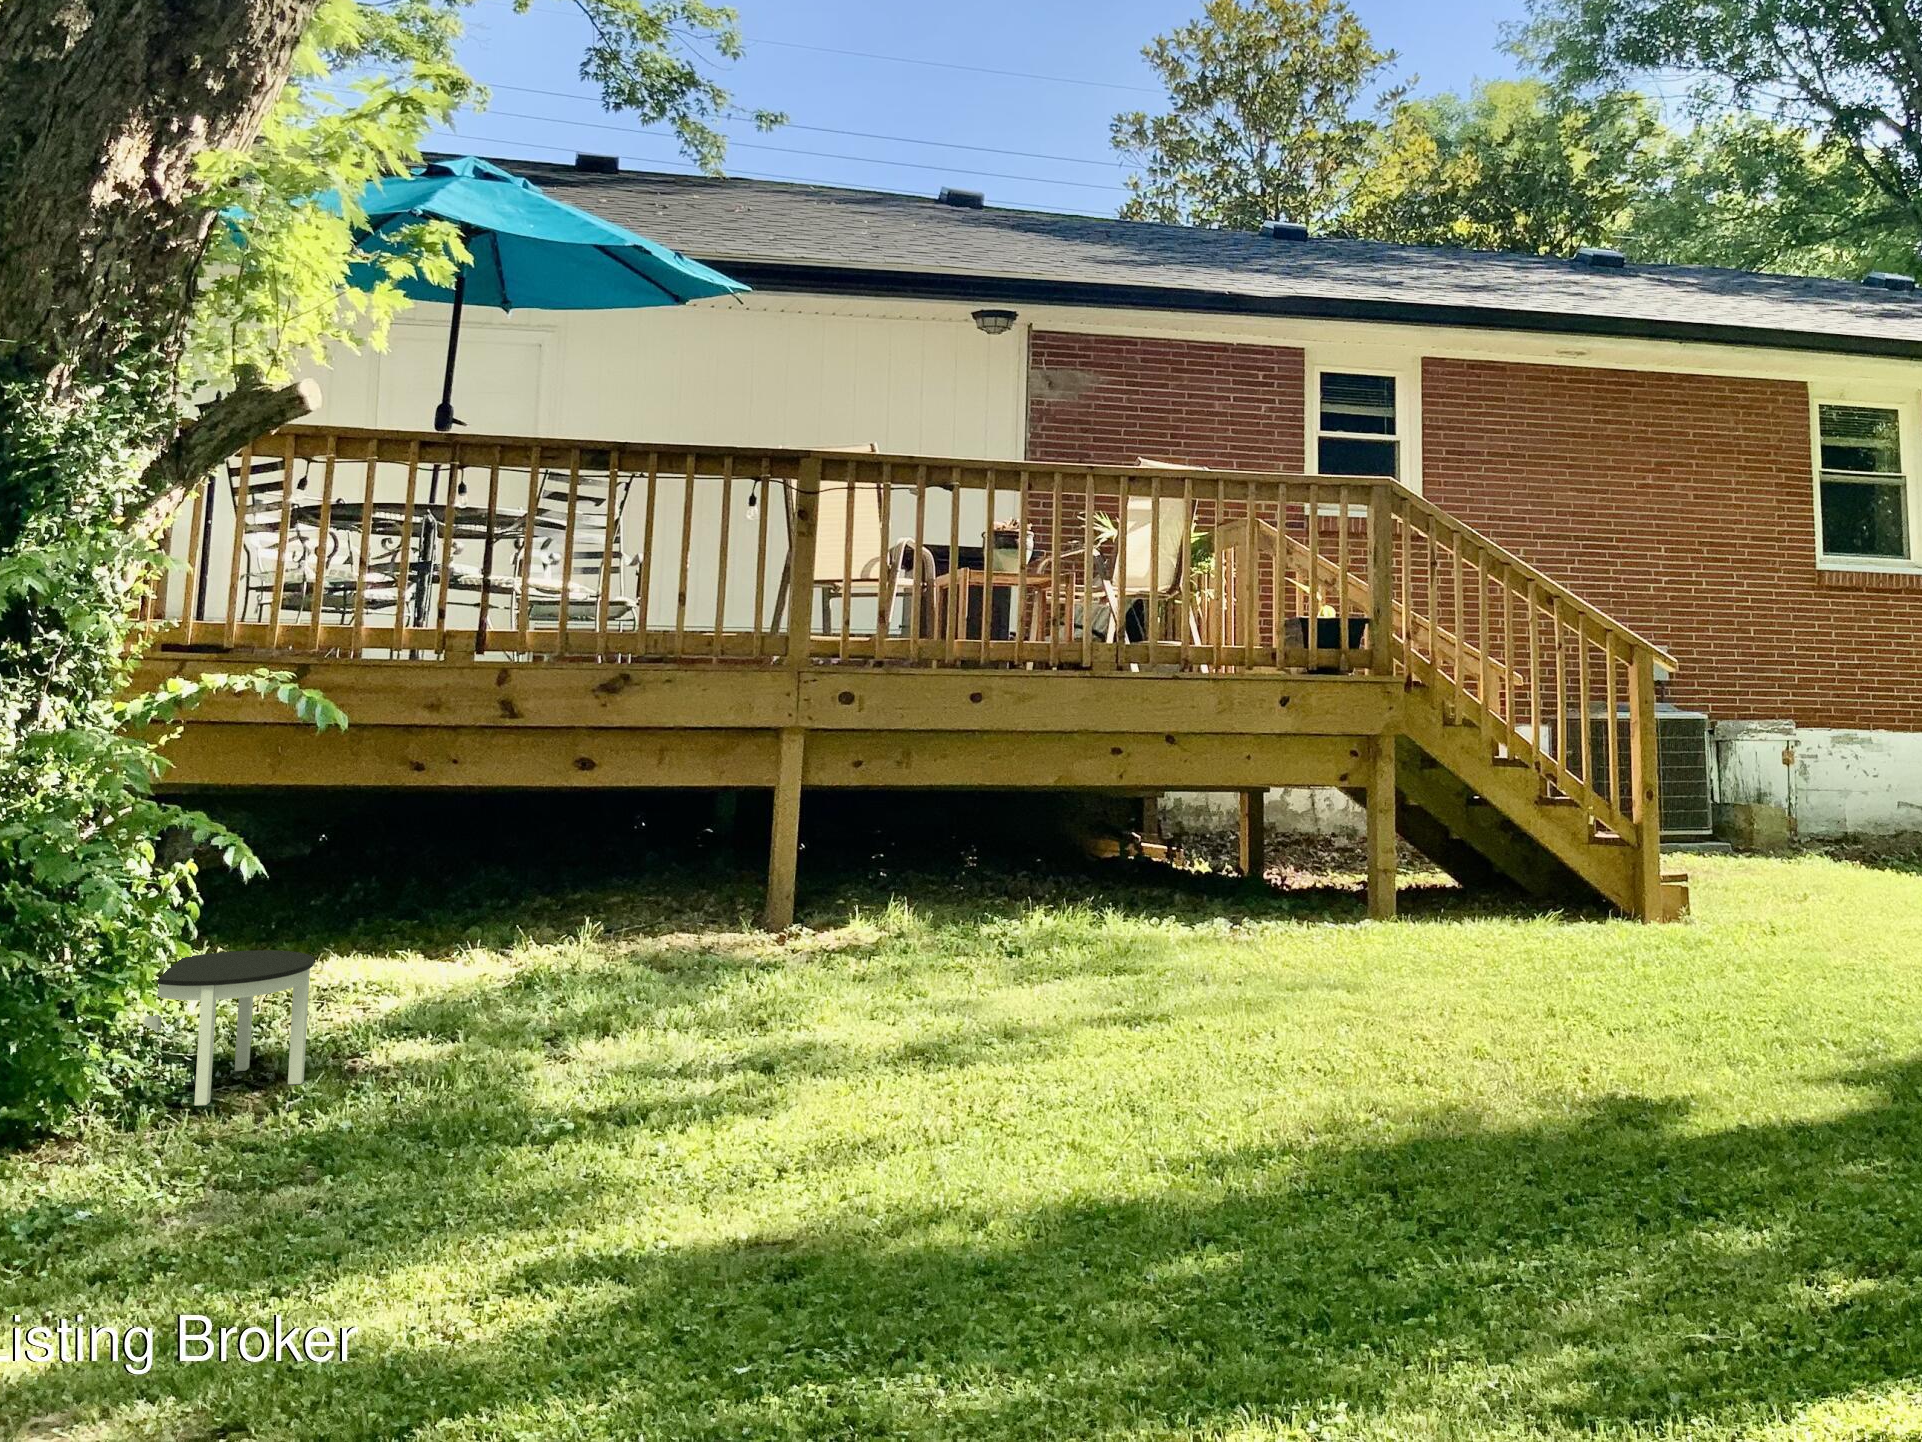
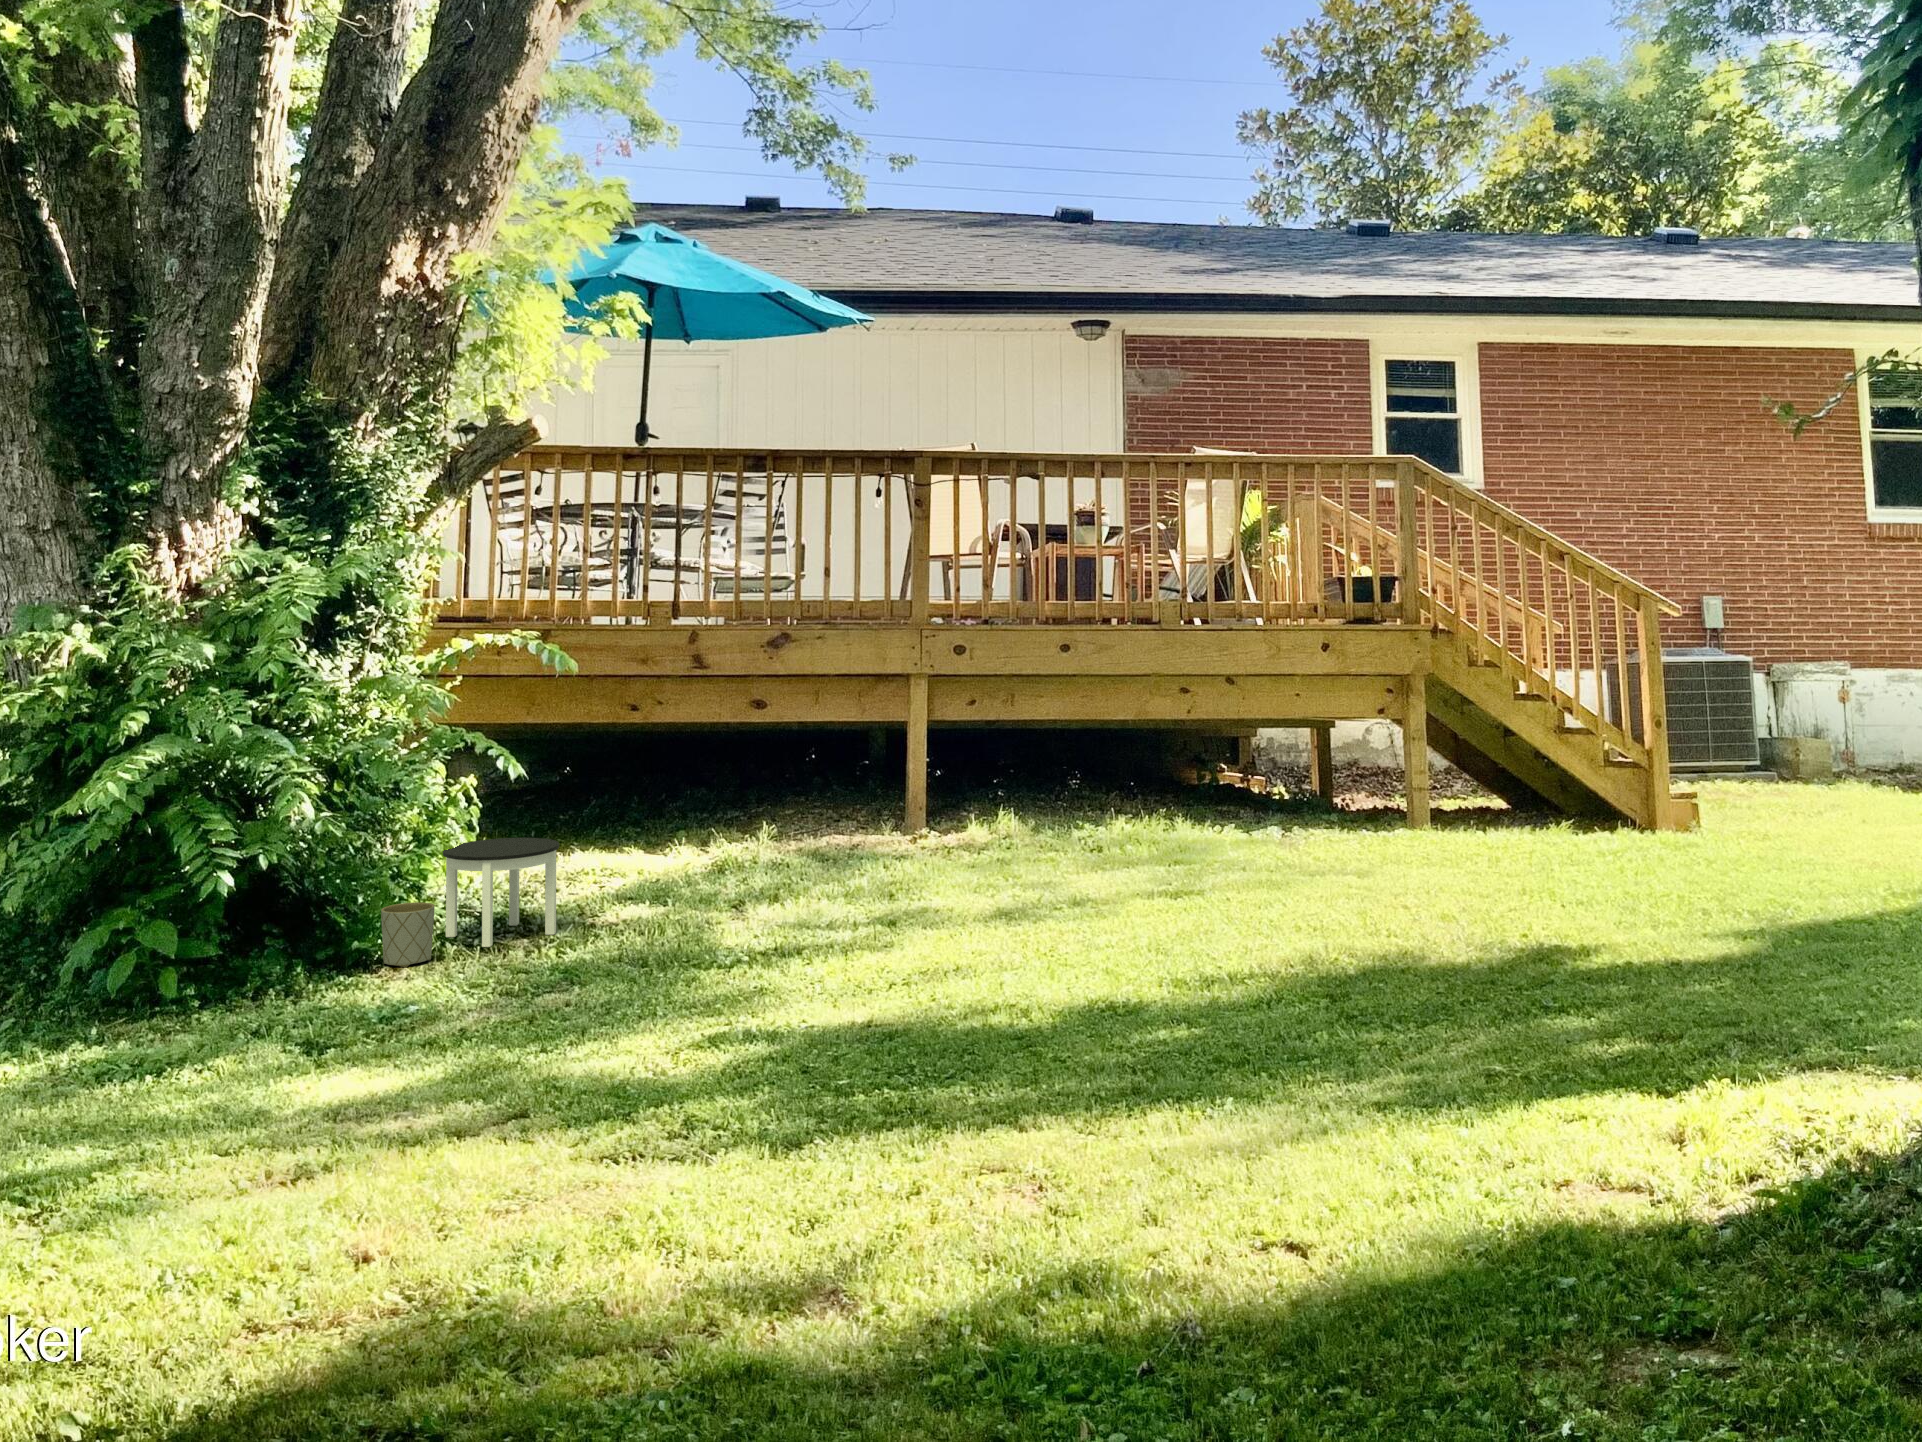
planter: none [45,1047,127,1141] -> present [381,902,435,967]

